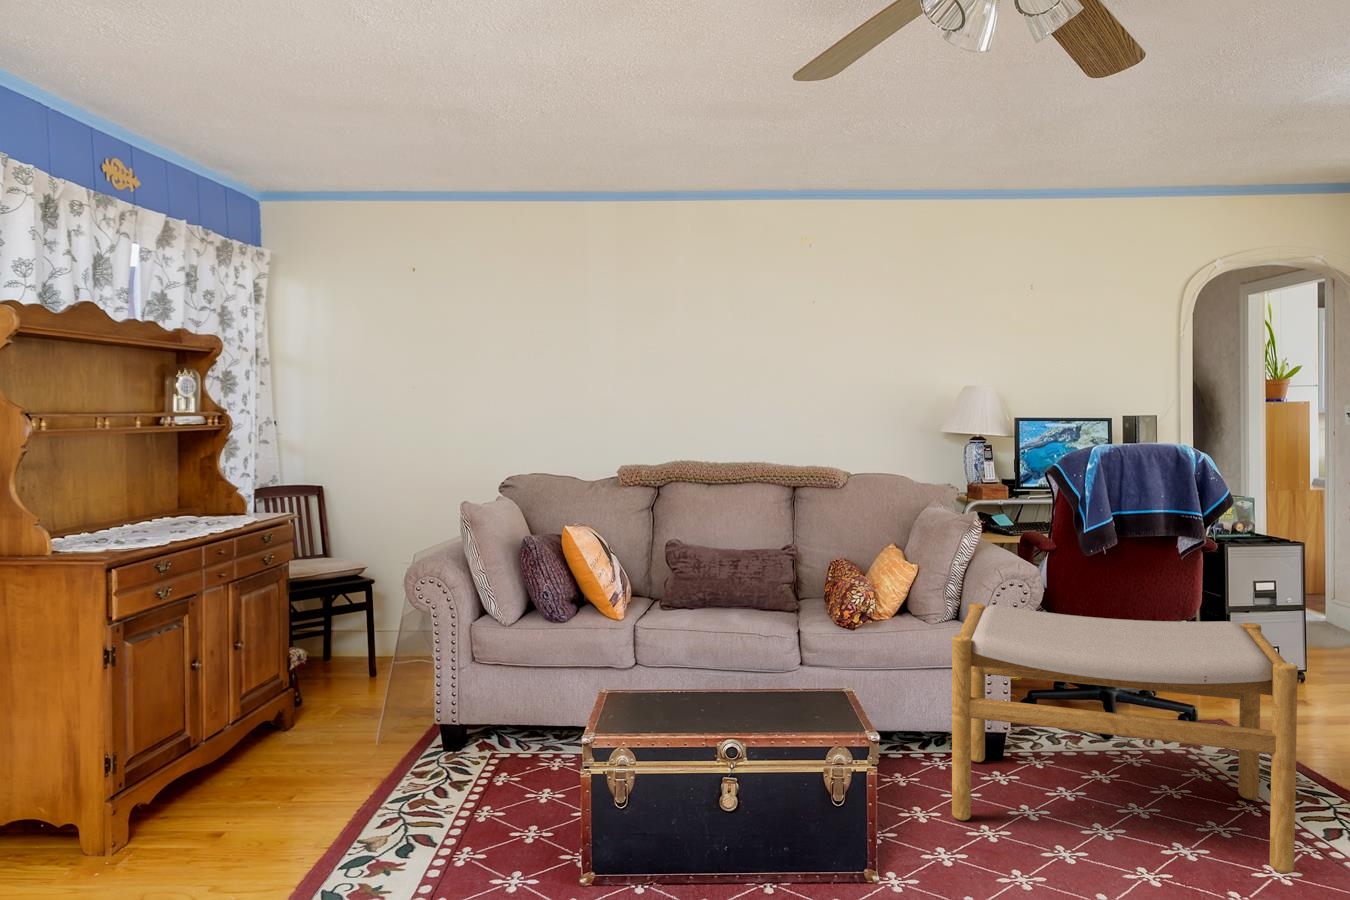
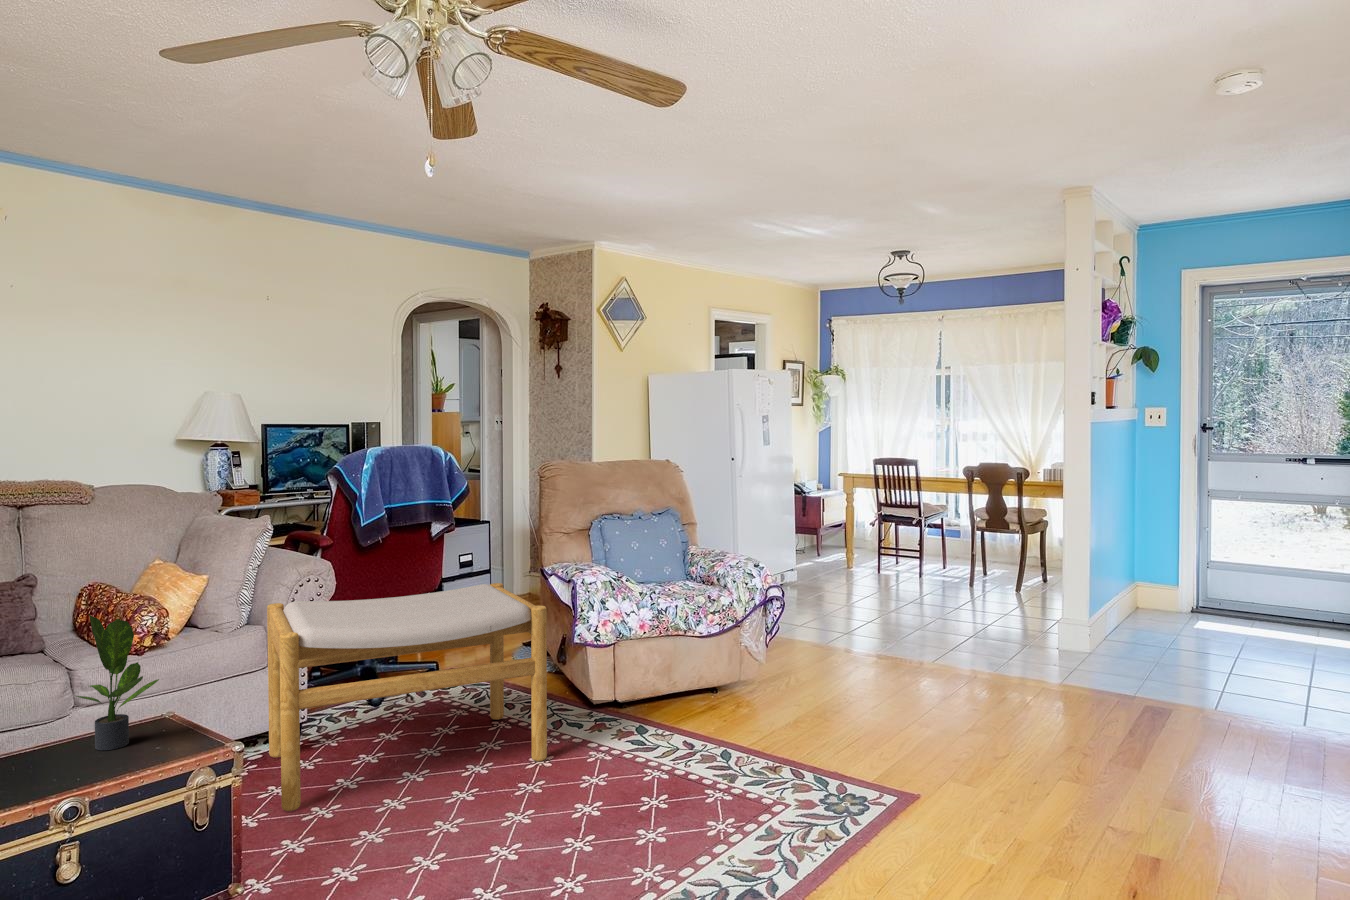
potted plant: none [759,586,826,709] -> present [76,615,159,750]

